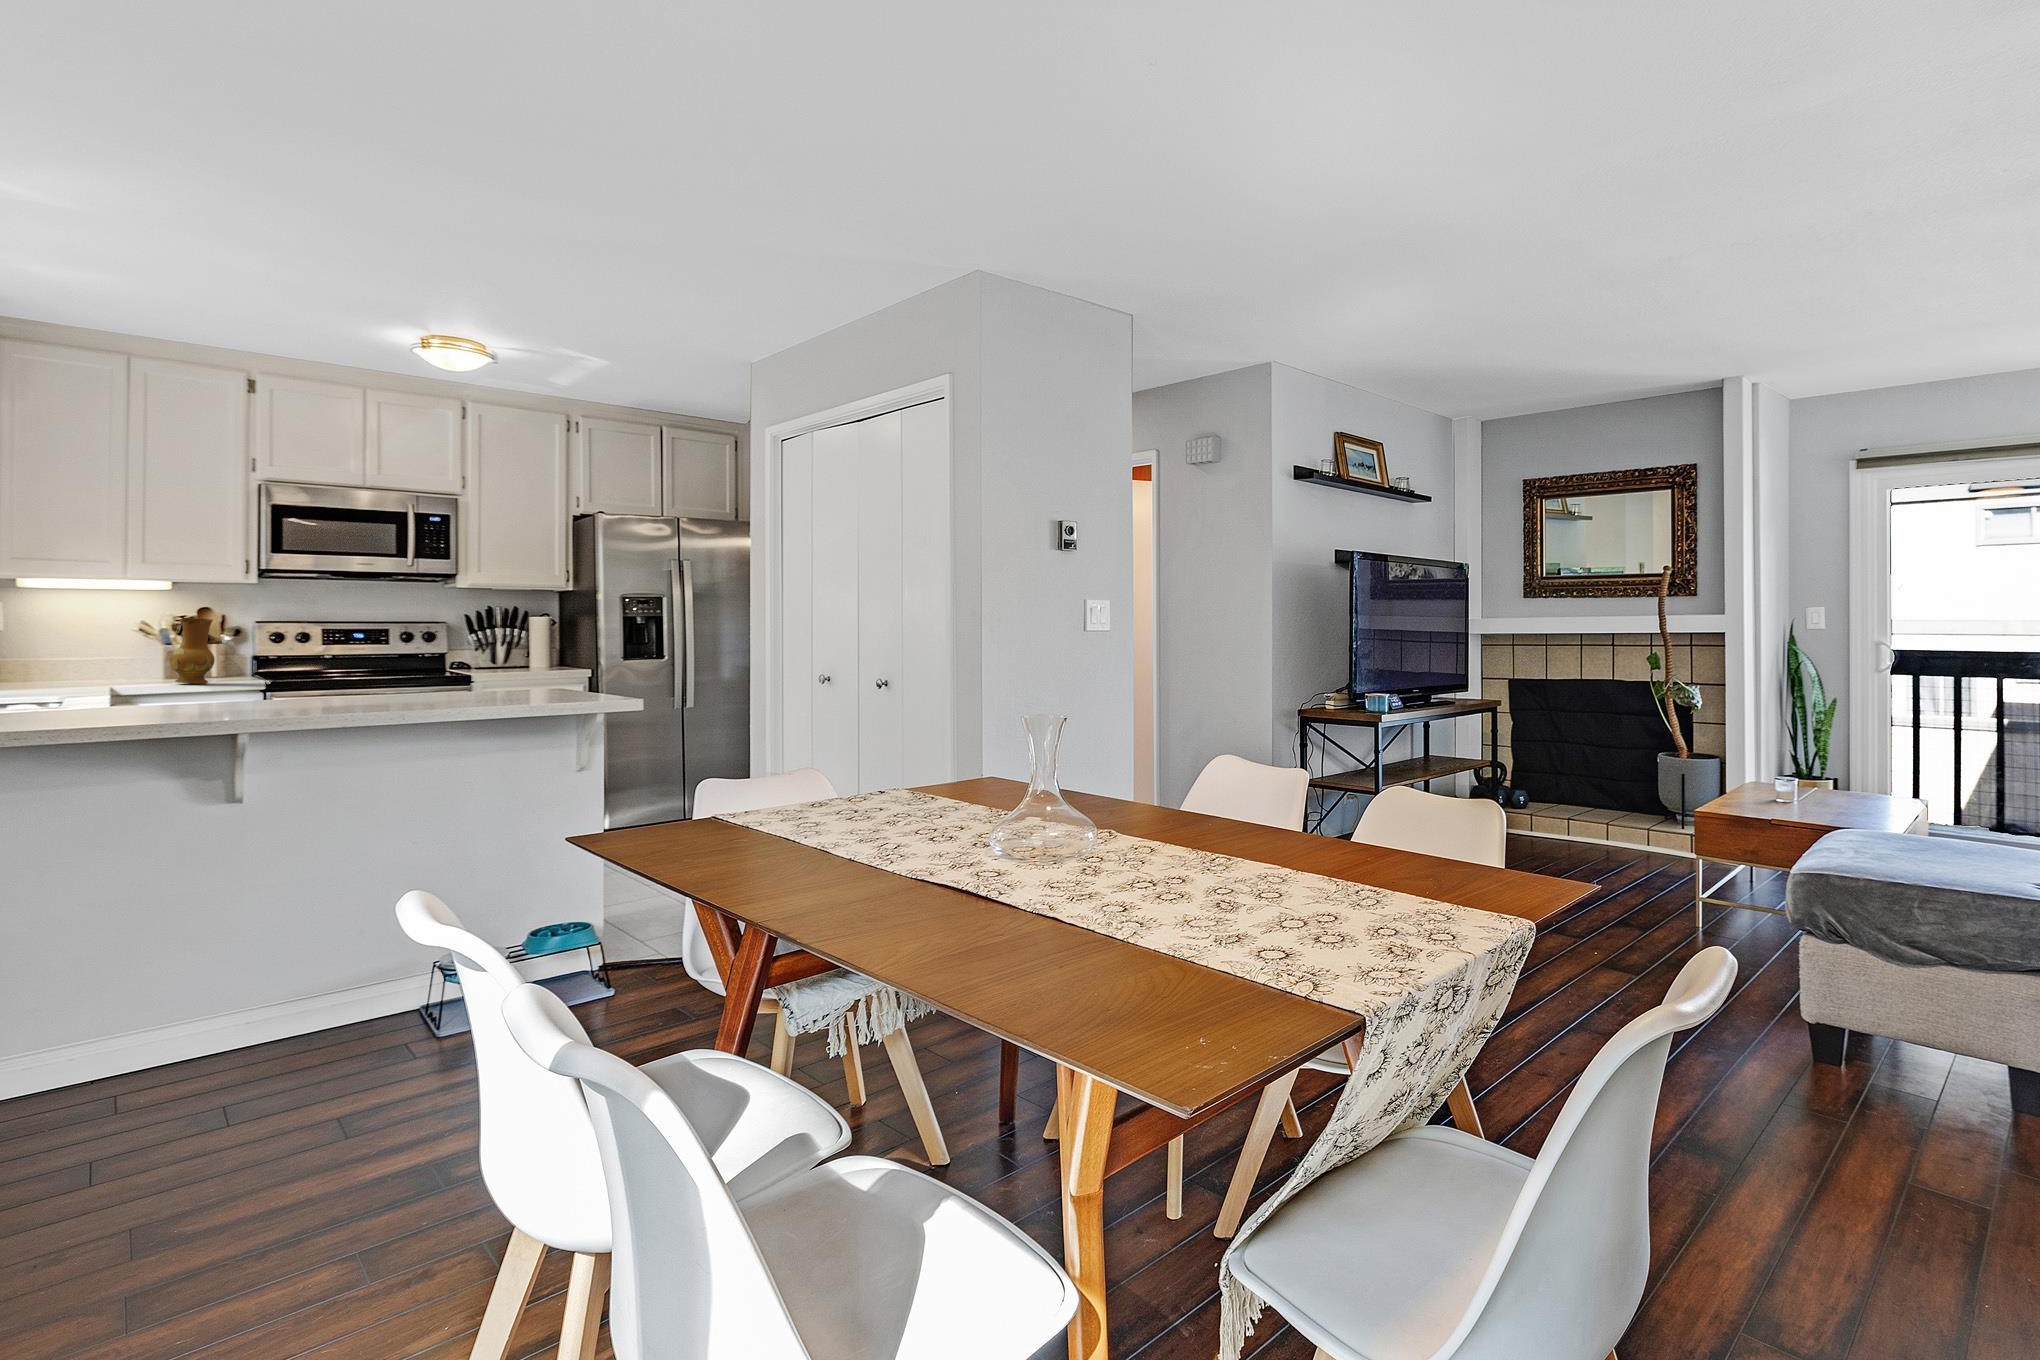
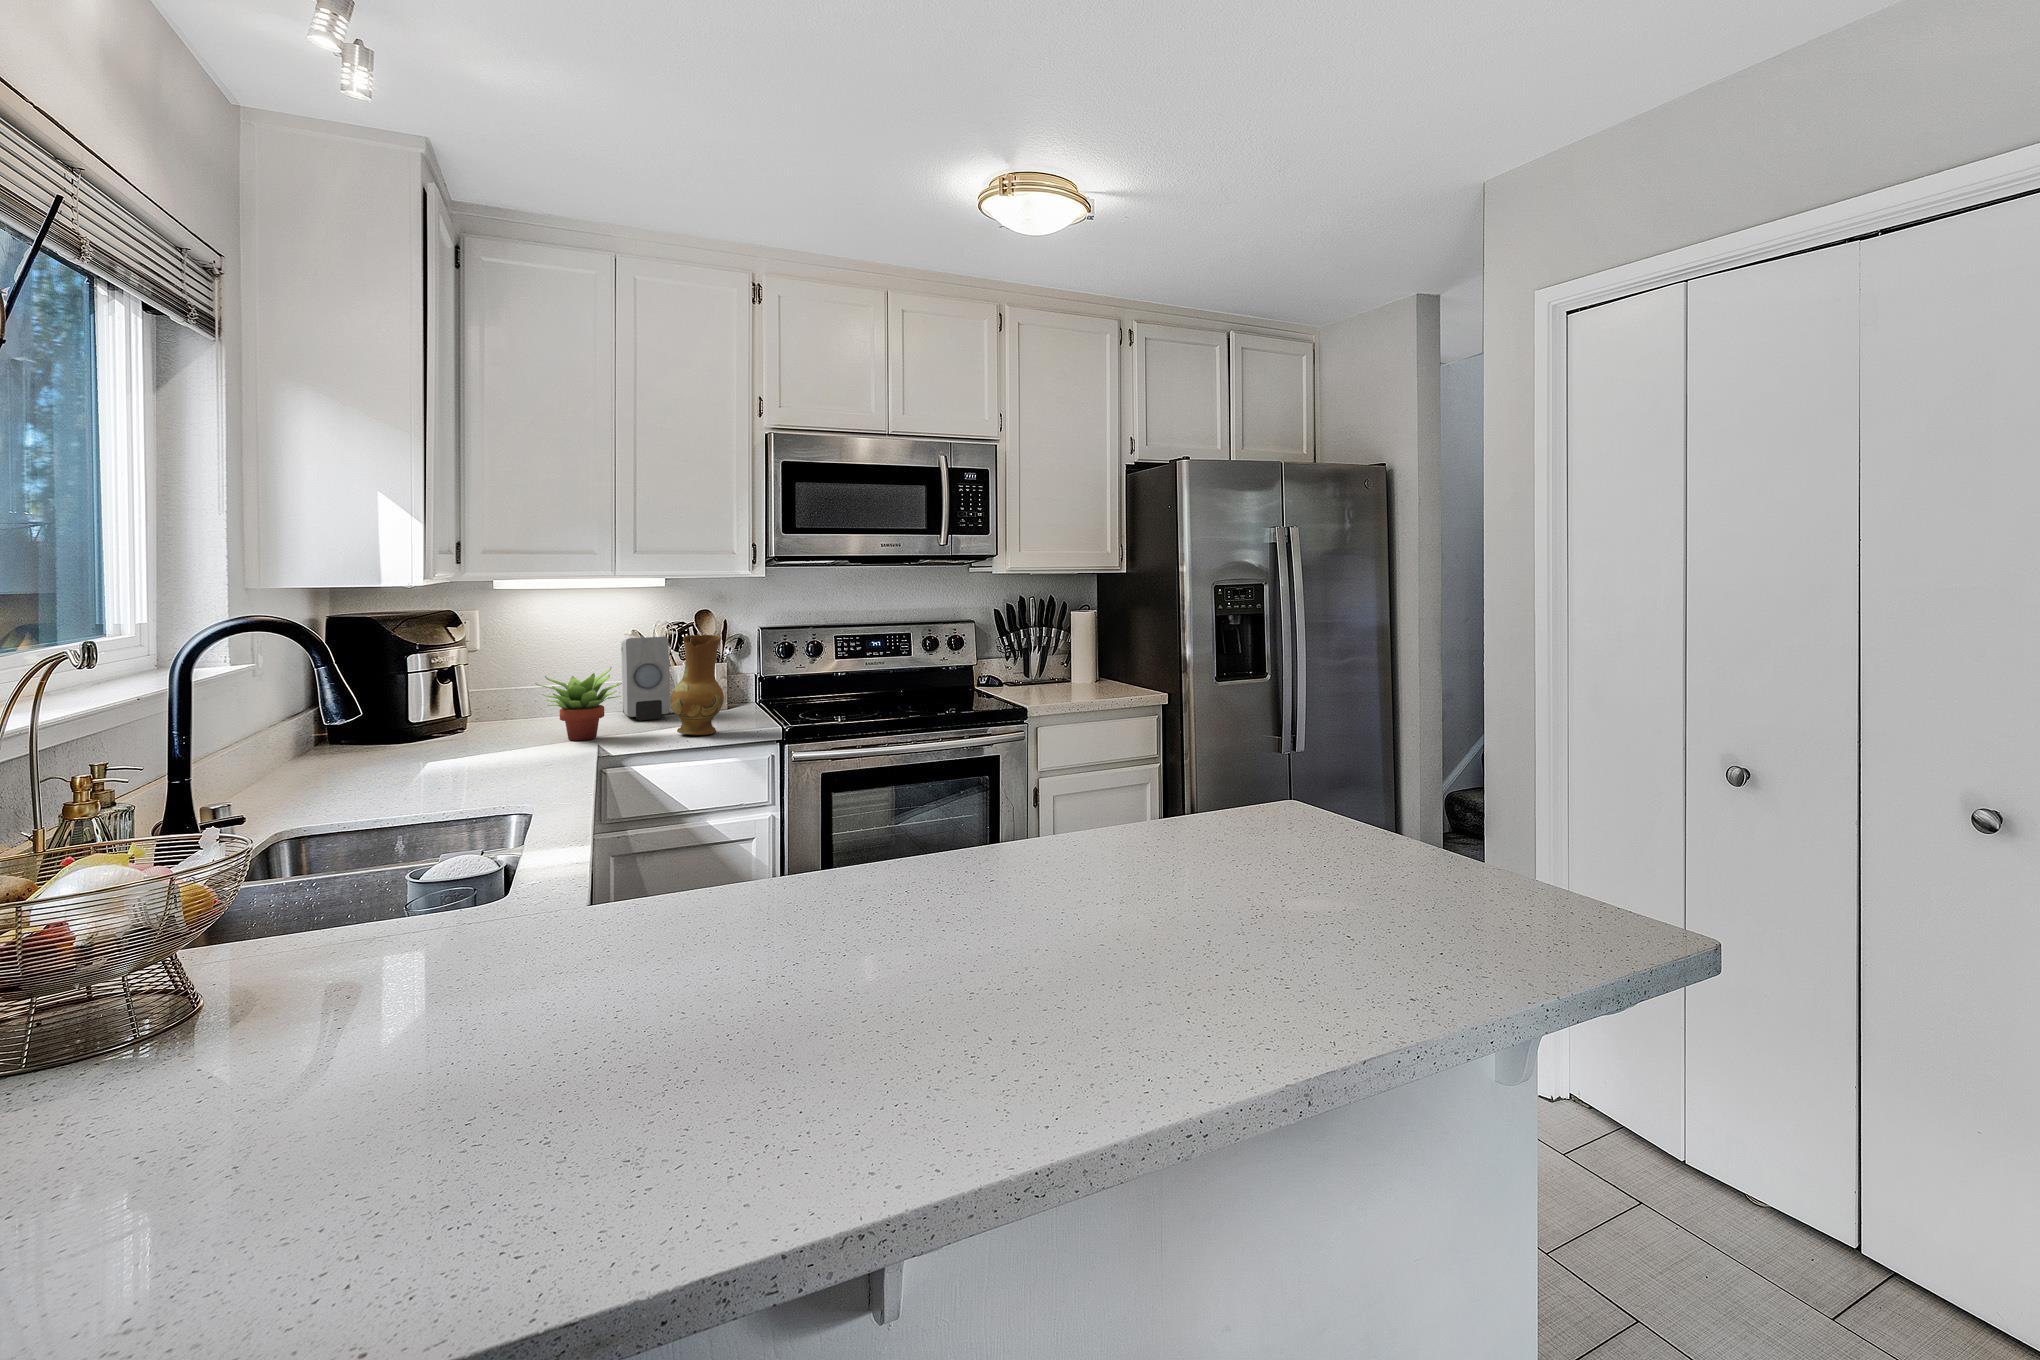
soap dispenser: none [130,622,172,679] -> present [621,637,670,720]
succulent plant: none [56,638,129,685] -> present [535,667,621,741]

